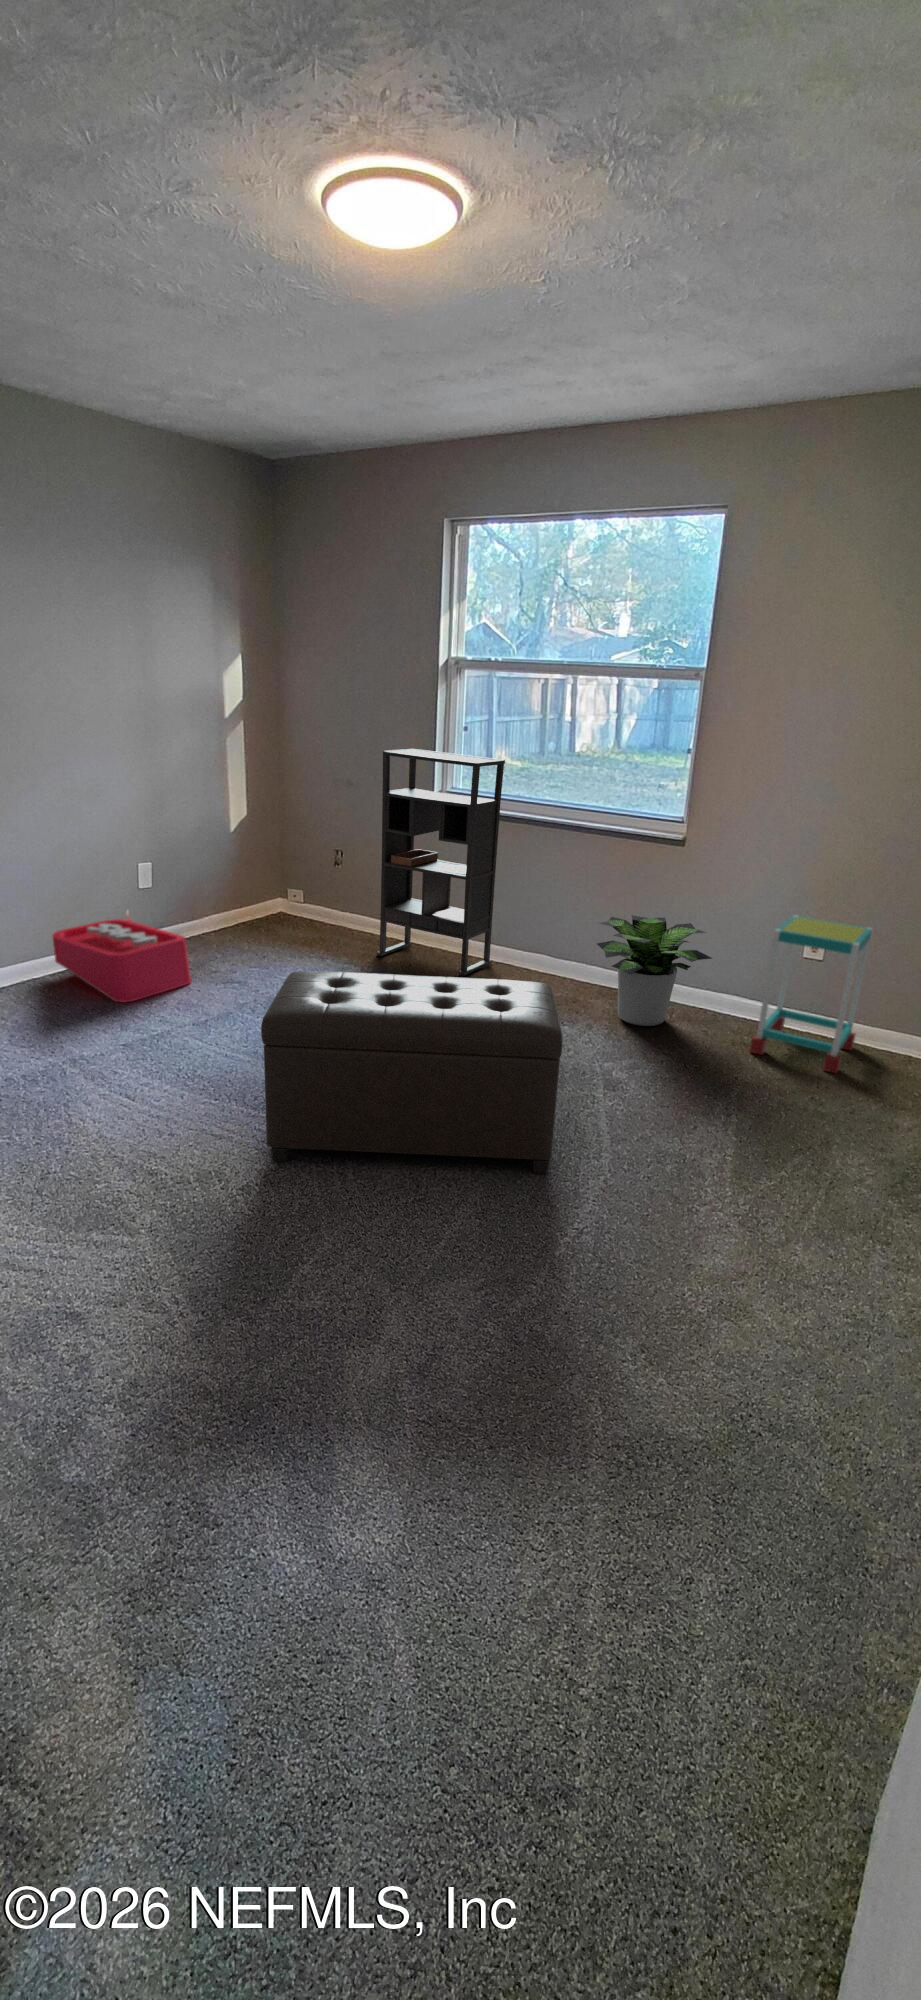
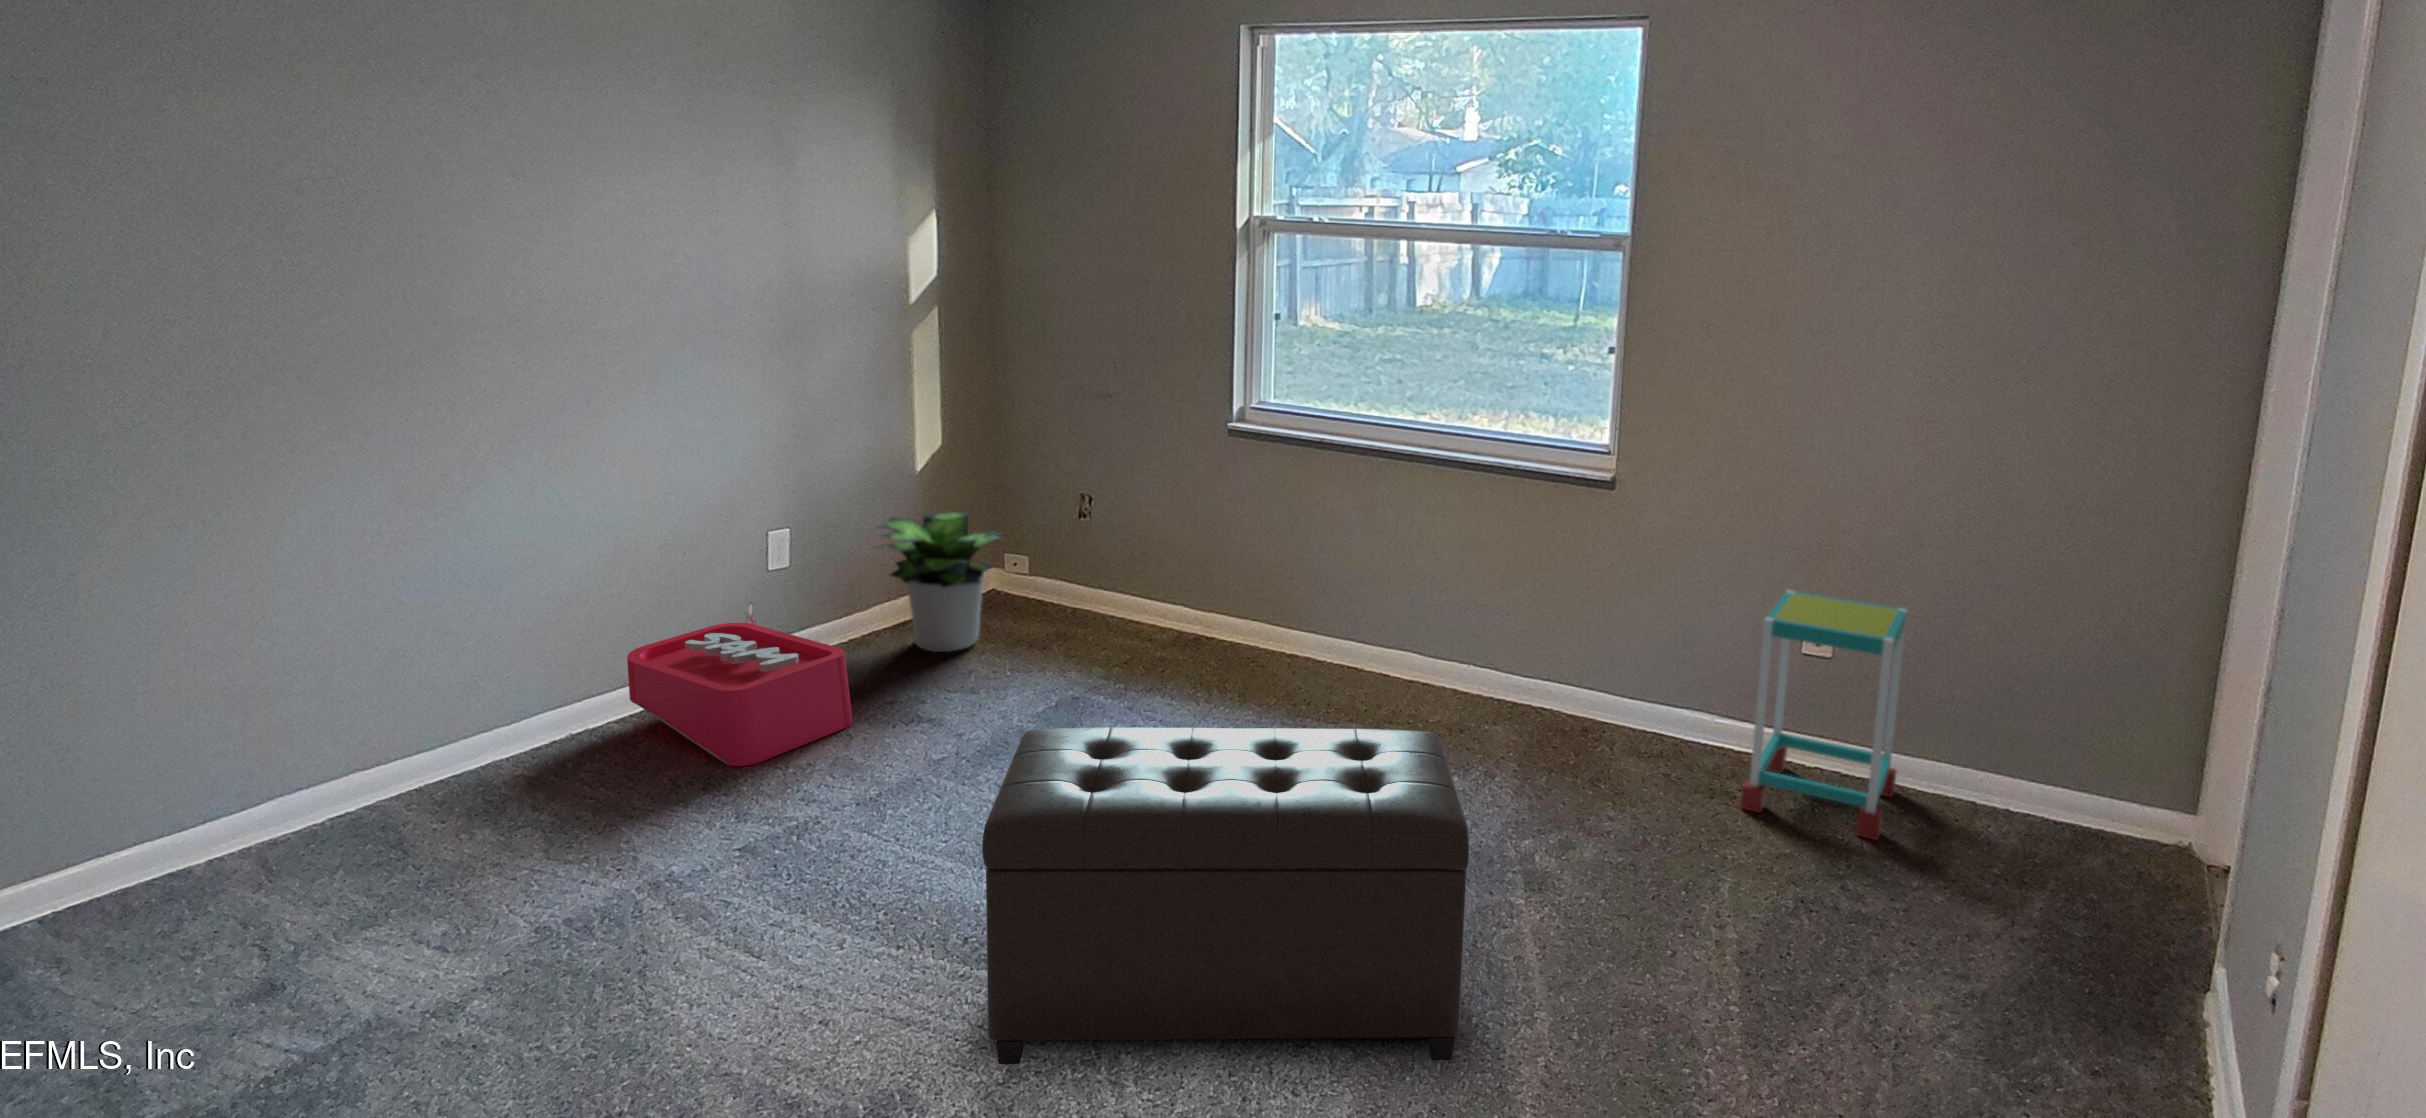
bookshelf: present [377,749,505,976] -> none [1147,346,1339,691]
potted plant: present [597,915,712,1026] -> present [876,511,1001,652]

